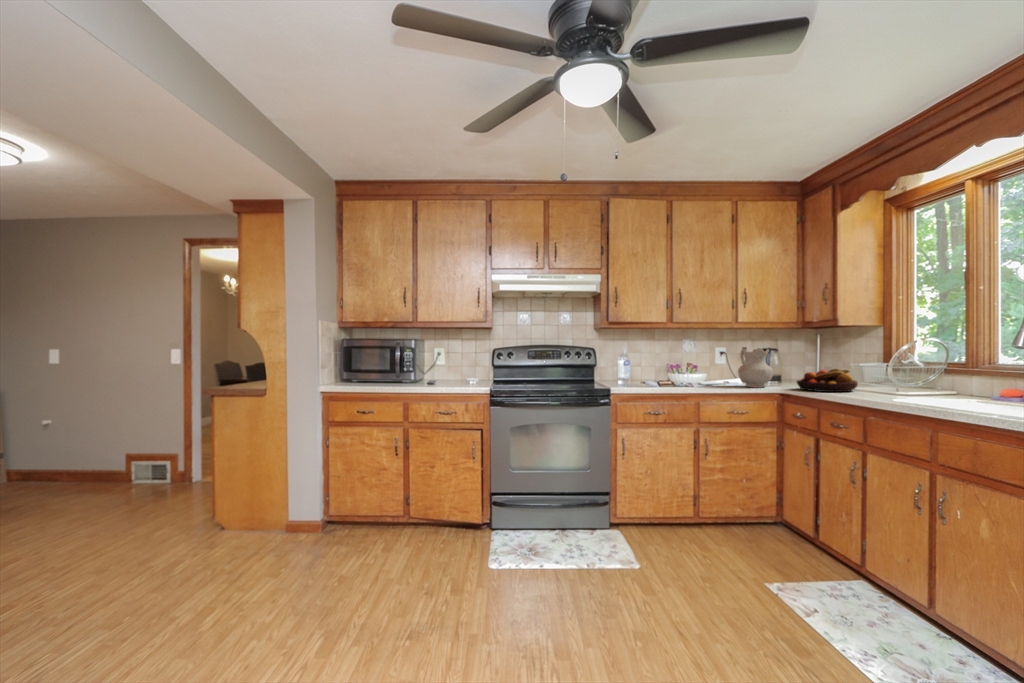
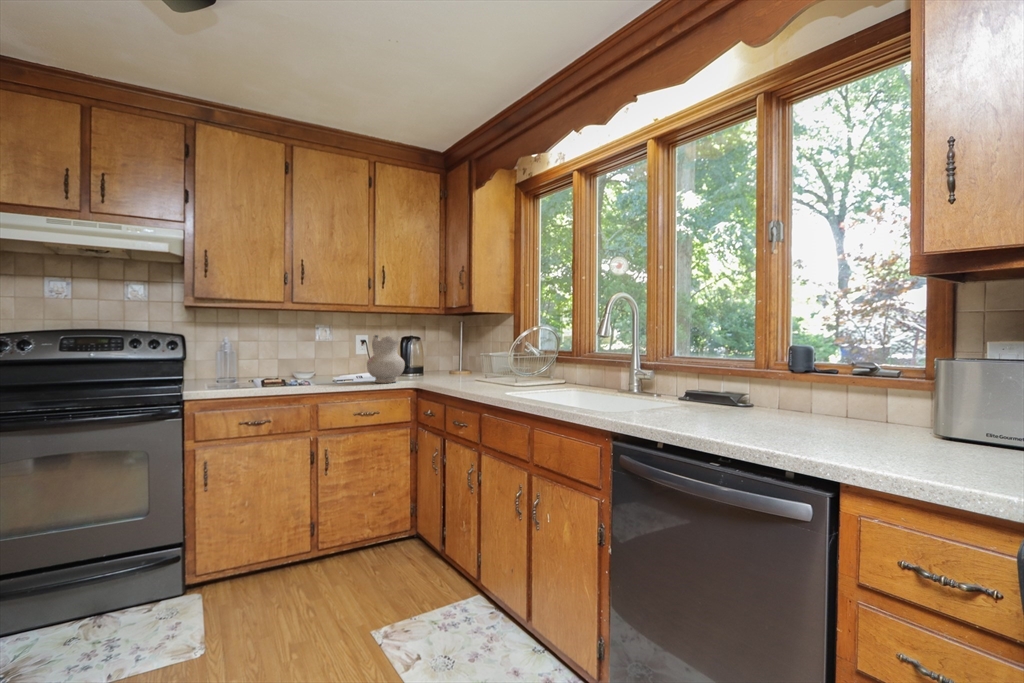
fruit bowl: present [797,369,858,392] -> none [425,358,482,385]

